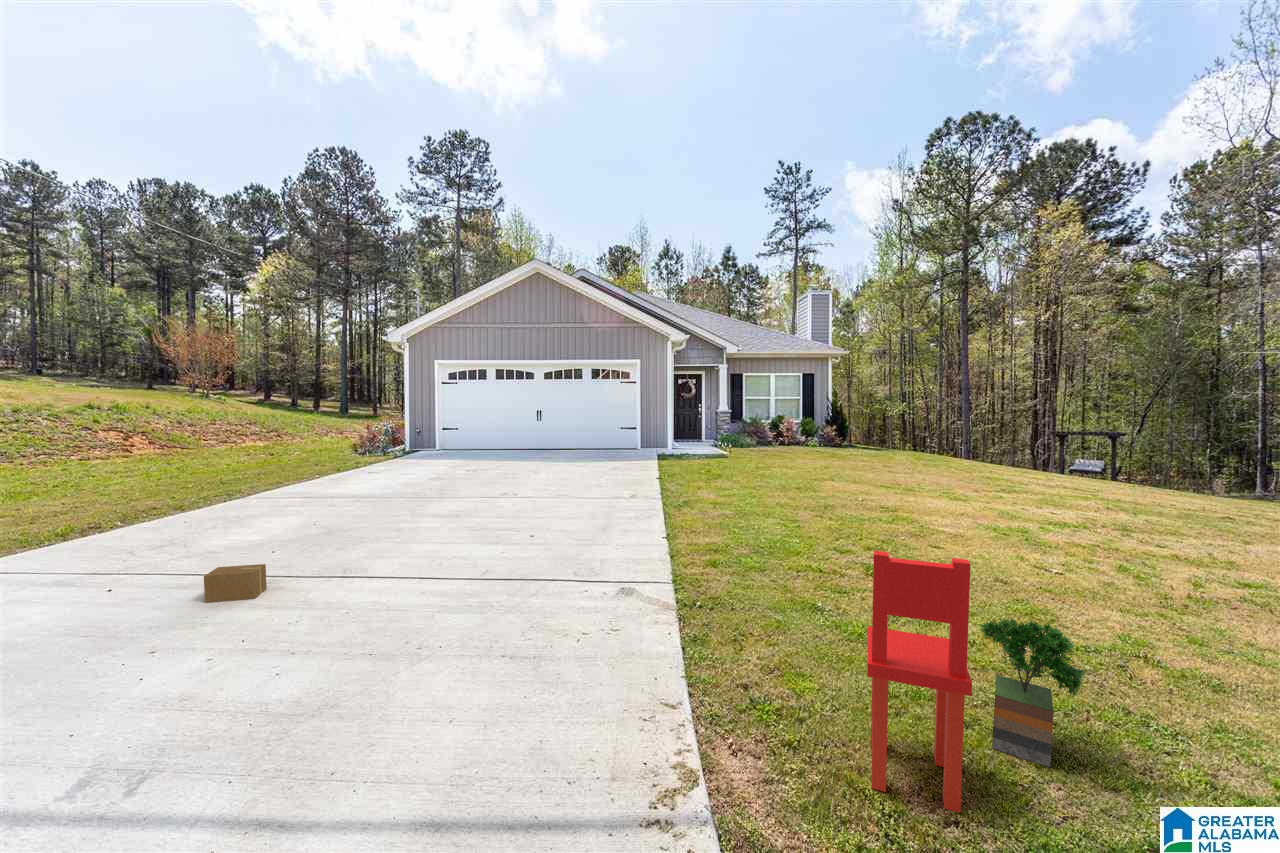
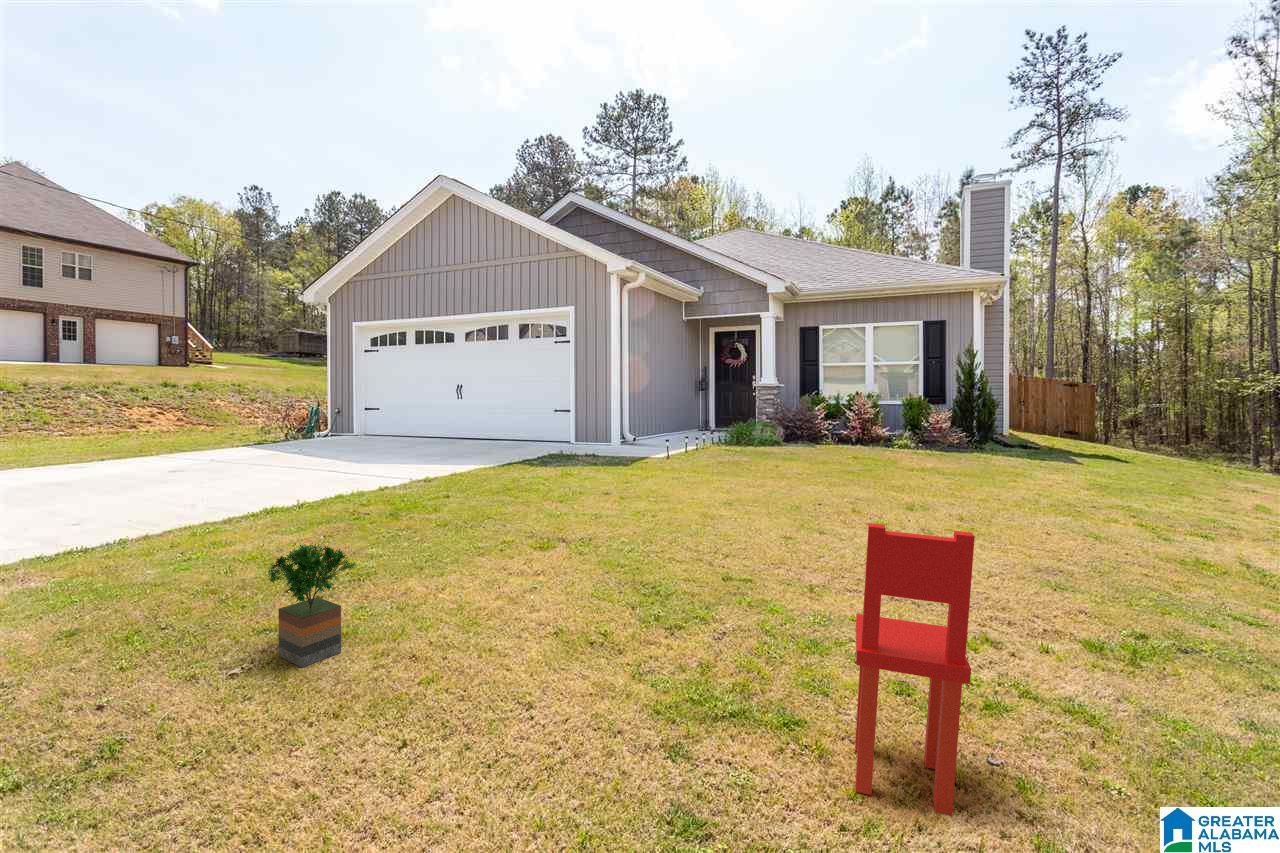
cardboard box: present [204,564,267,603] -> none [51,548,133,593]
potted tree: present [980,617,1085,767] -> present [268,544,356,667]

